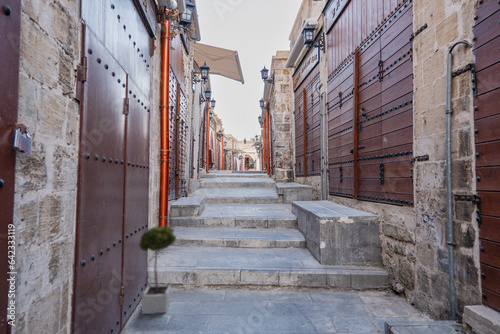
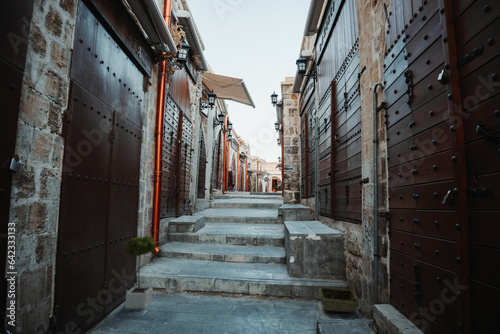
woven basket: none [360,275,409,302] -> present [319,287,359,312]

